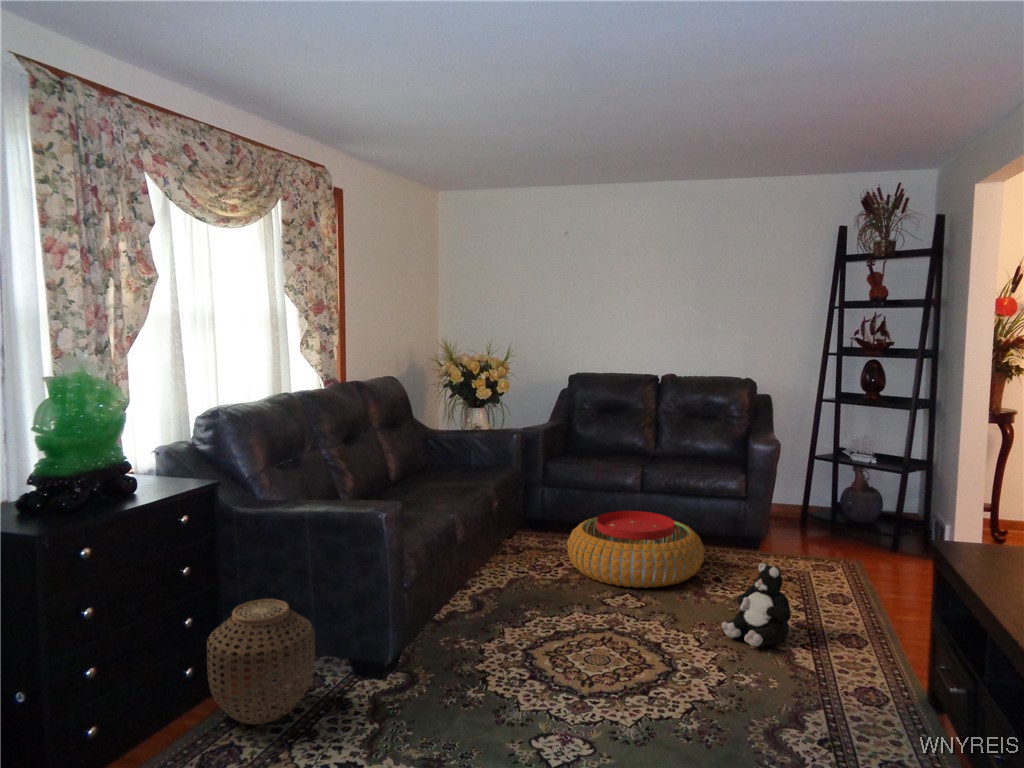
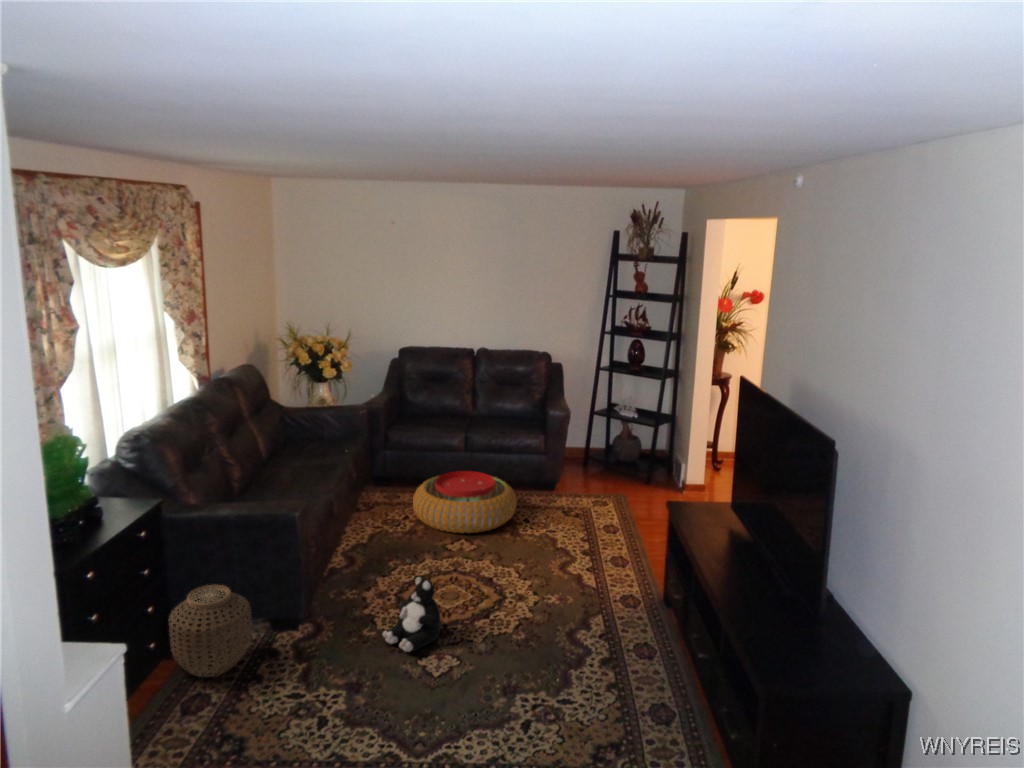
plush toy: present [722,562,791,647] -> present [383,576,441,652]

